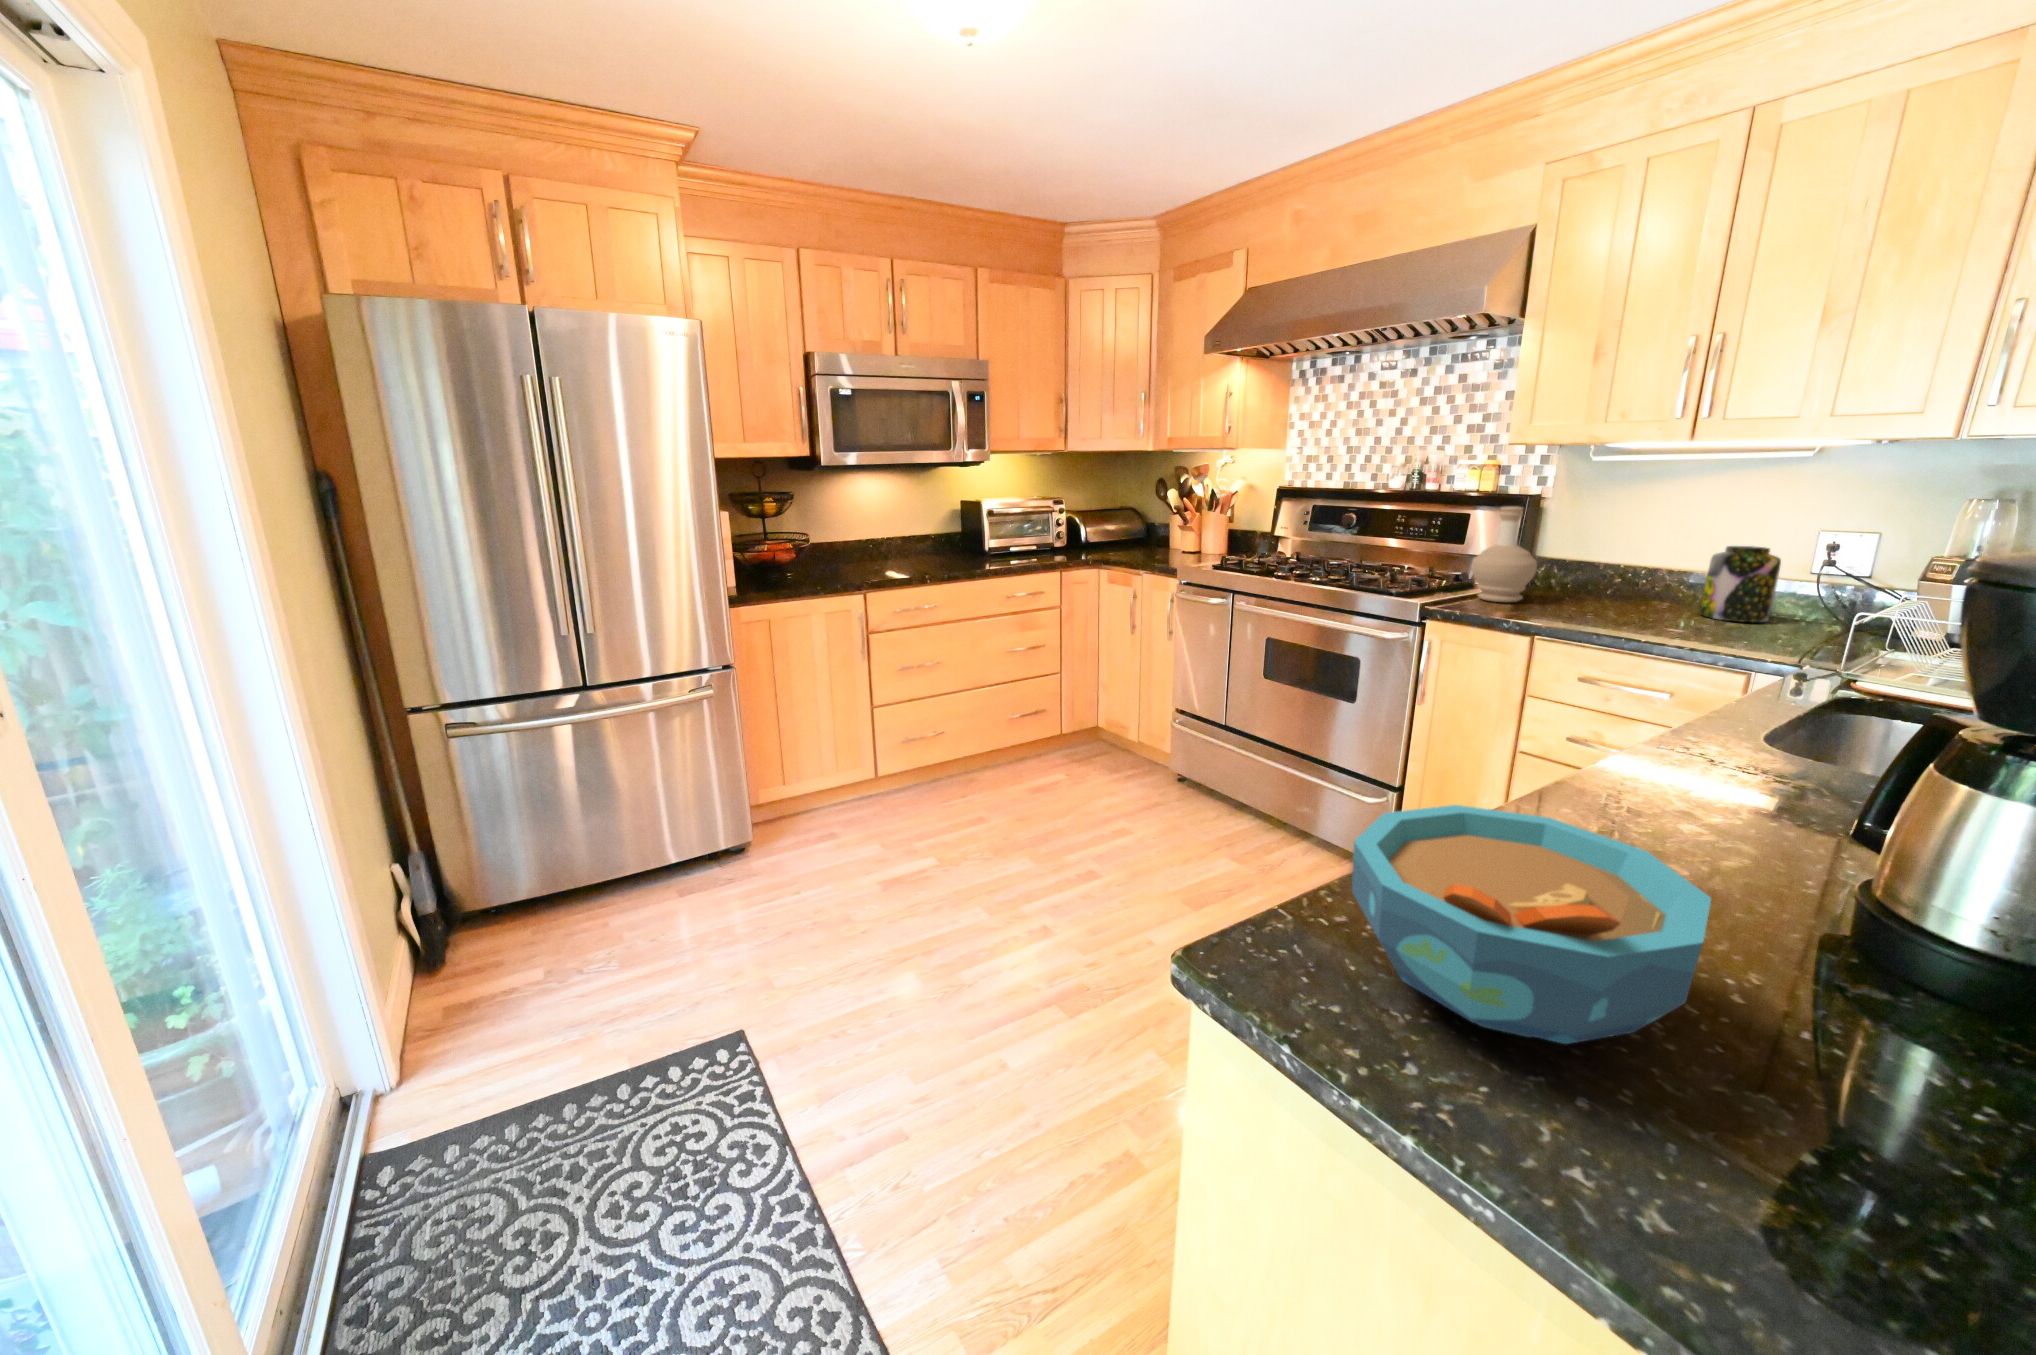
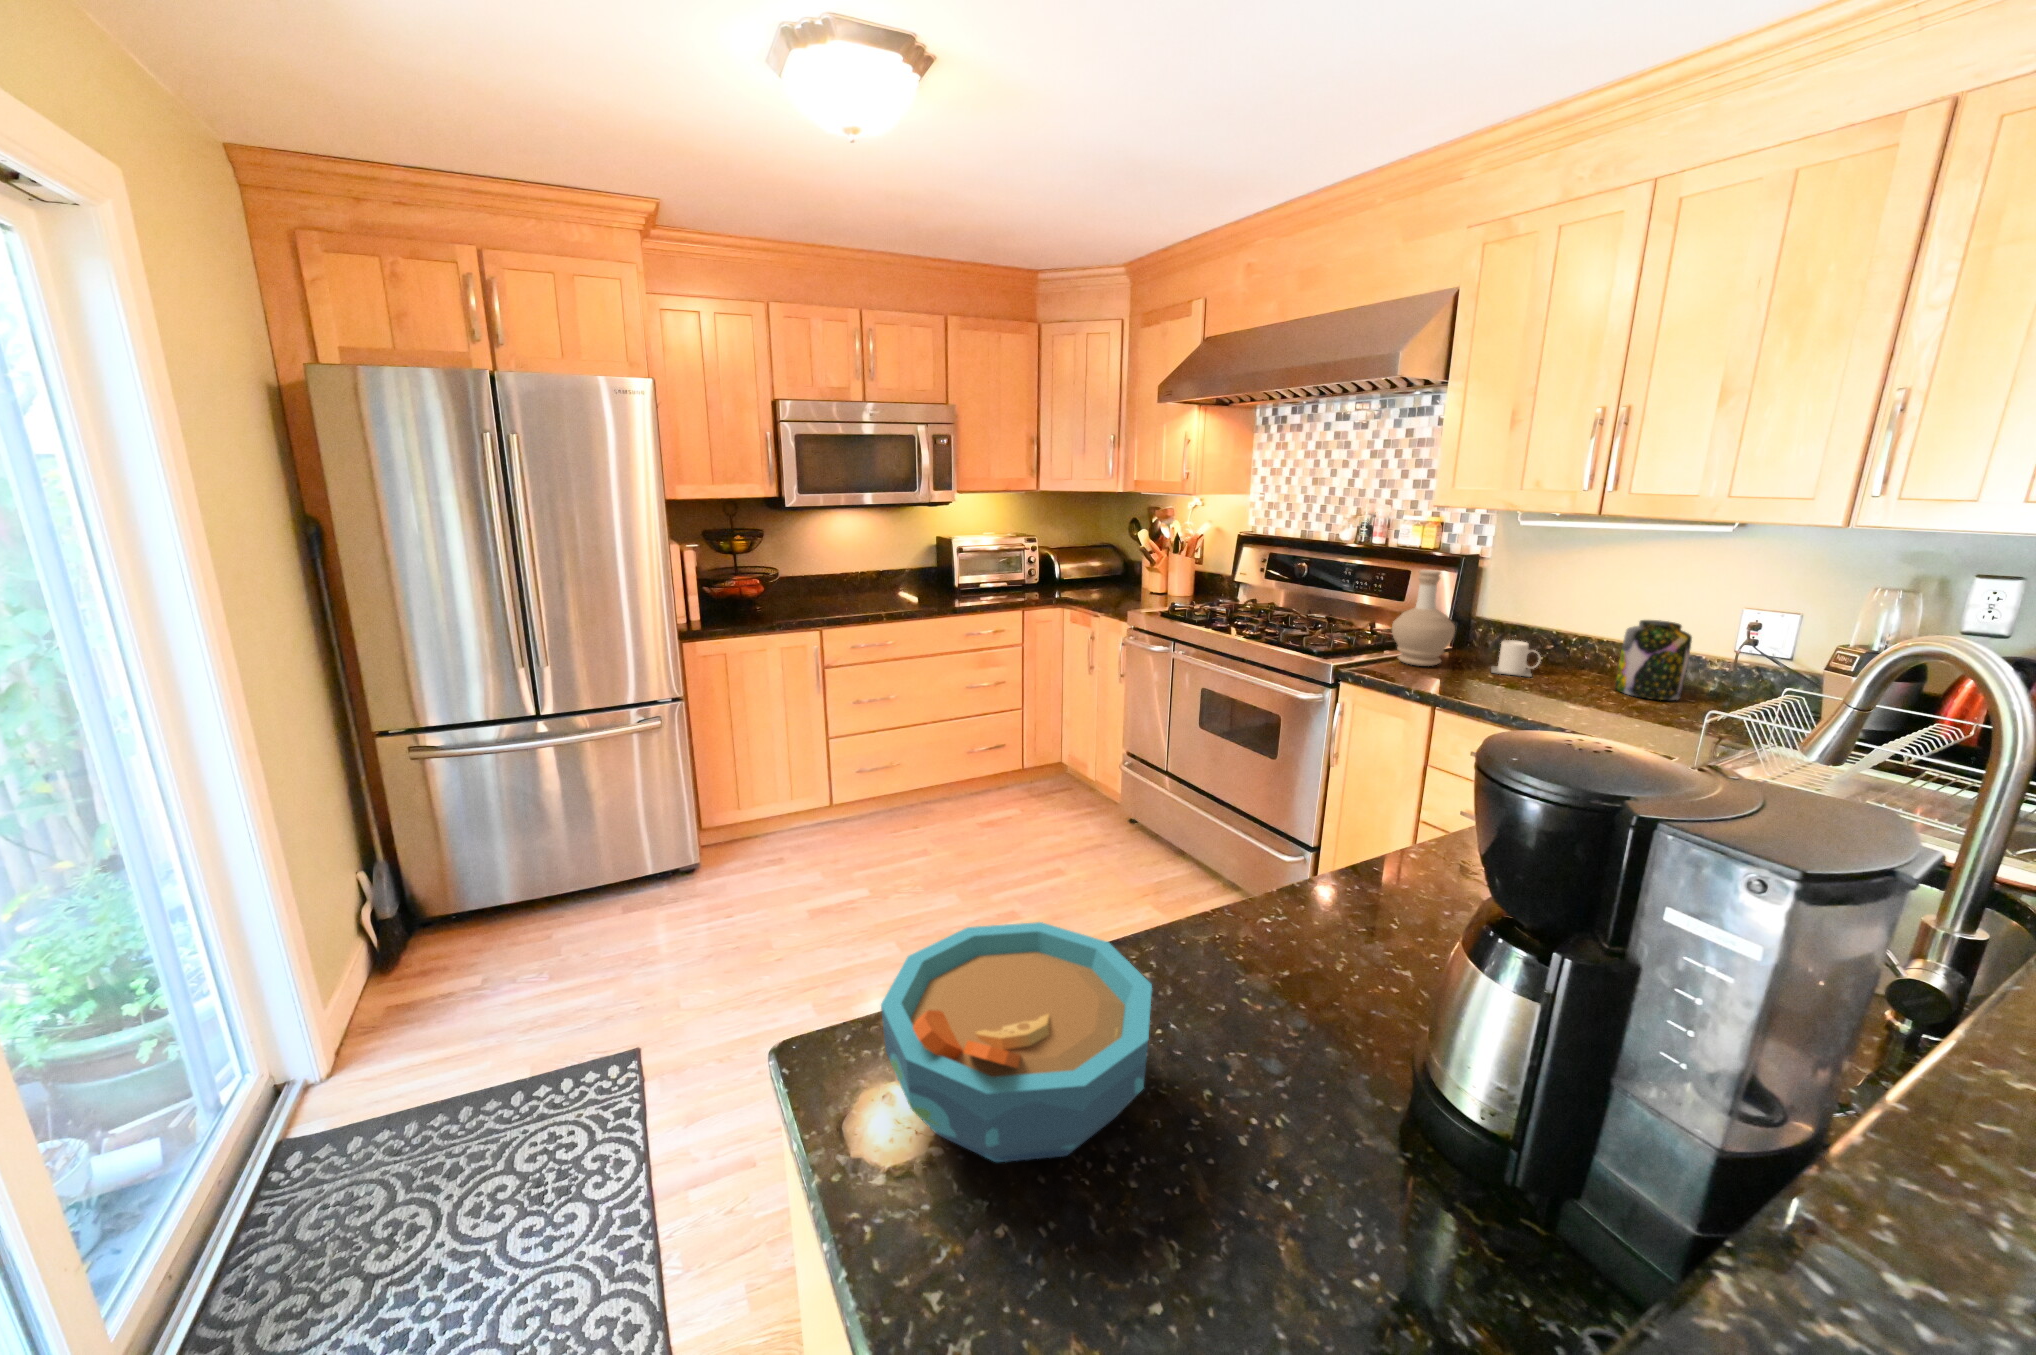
mug: none [1568,574,1622,608] -> present [1491,640,1541,677]

